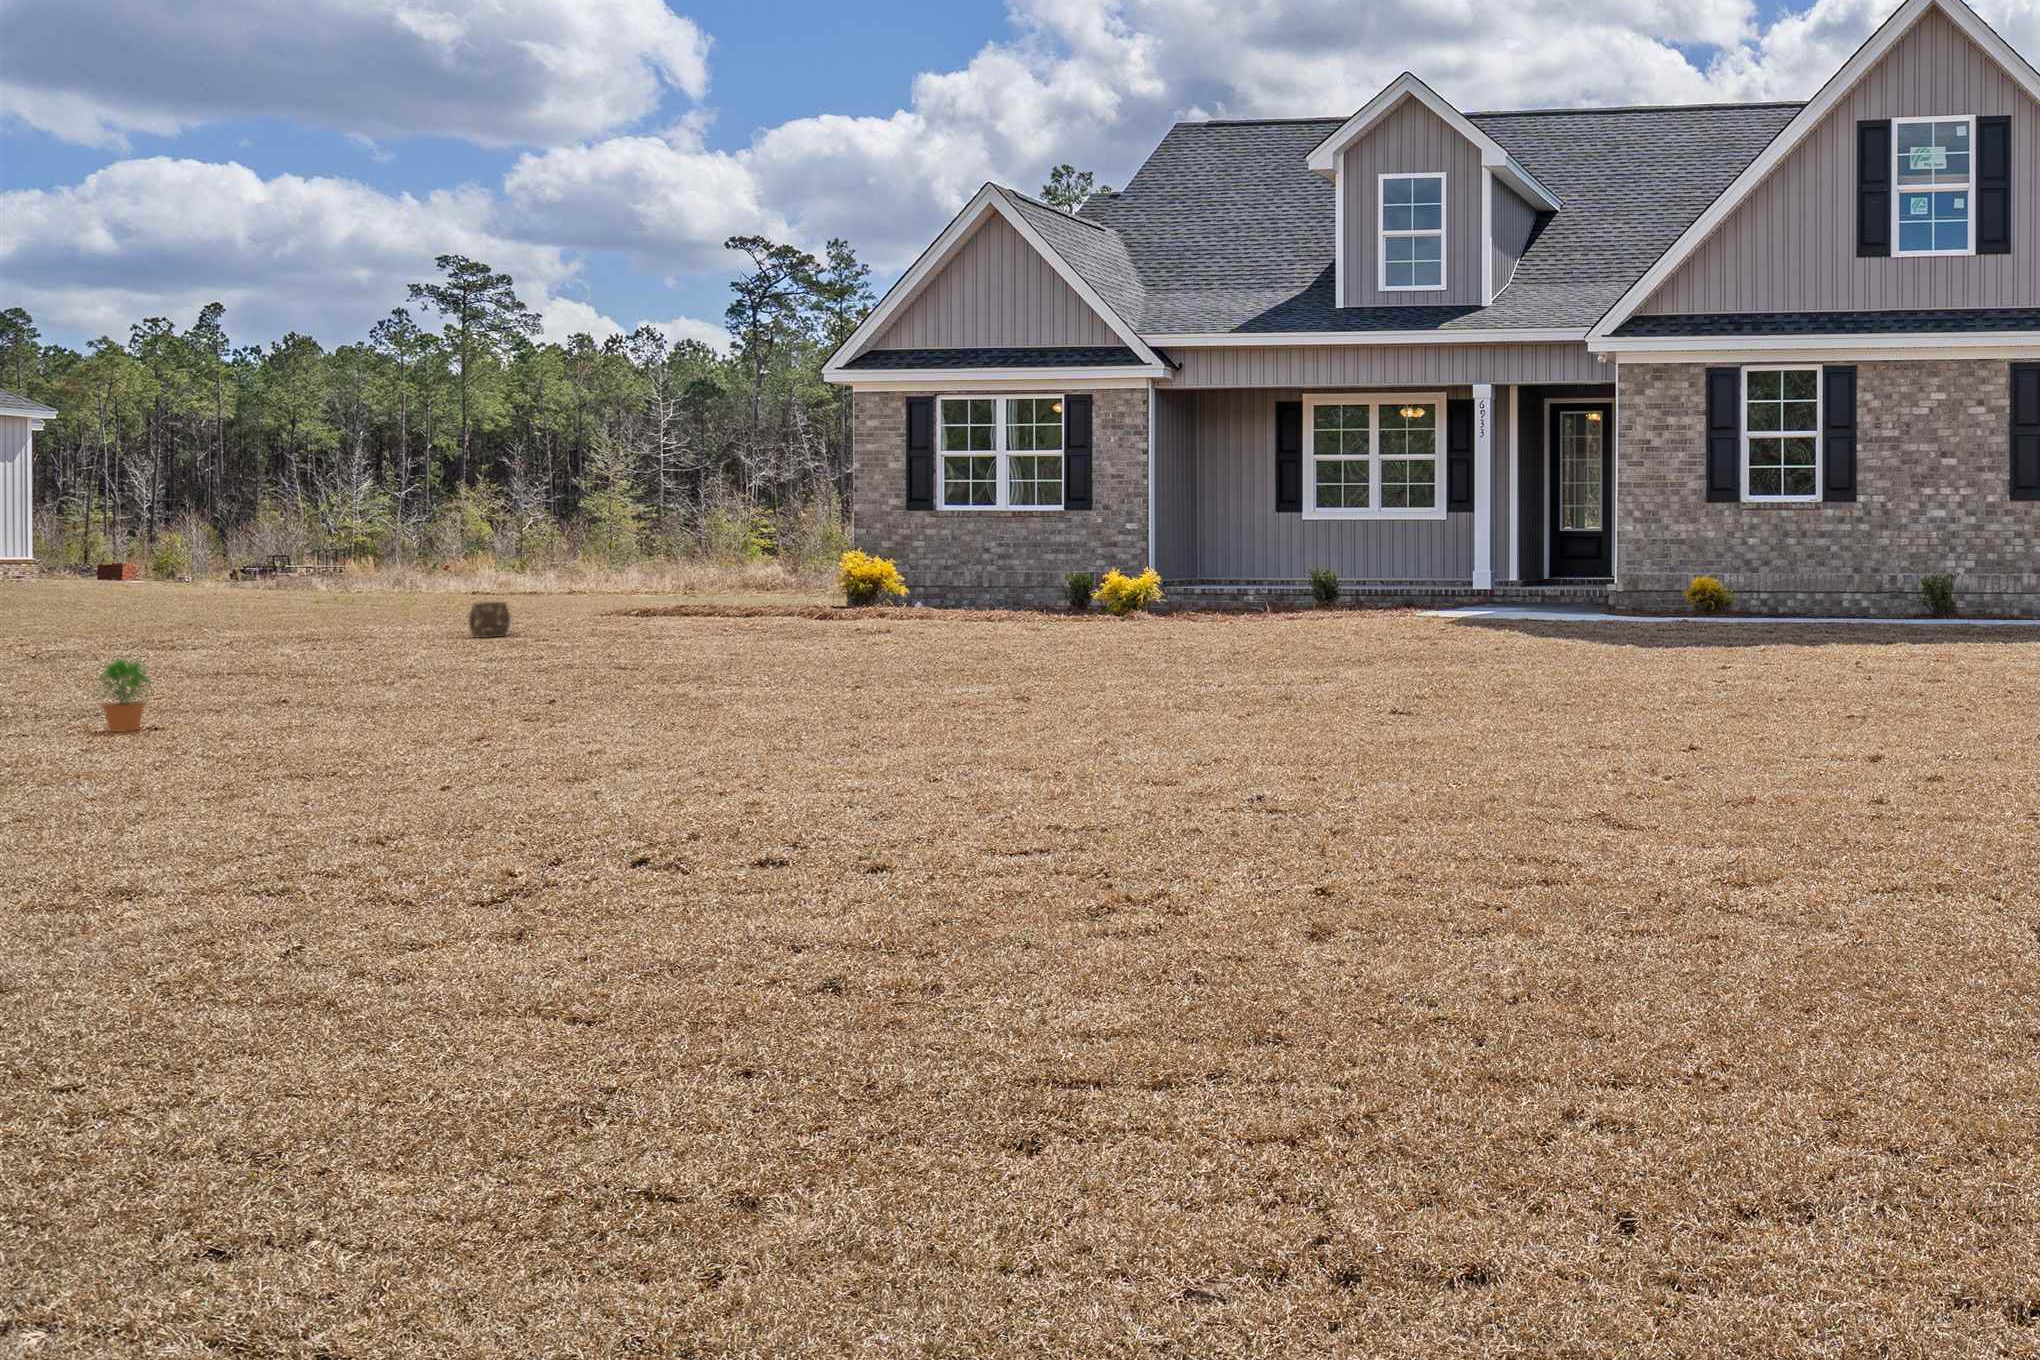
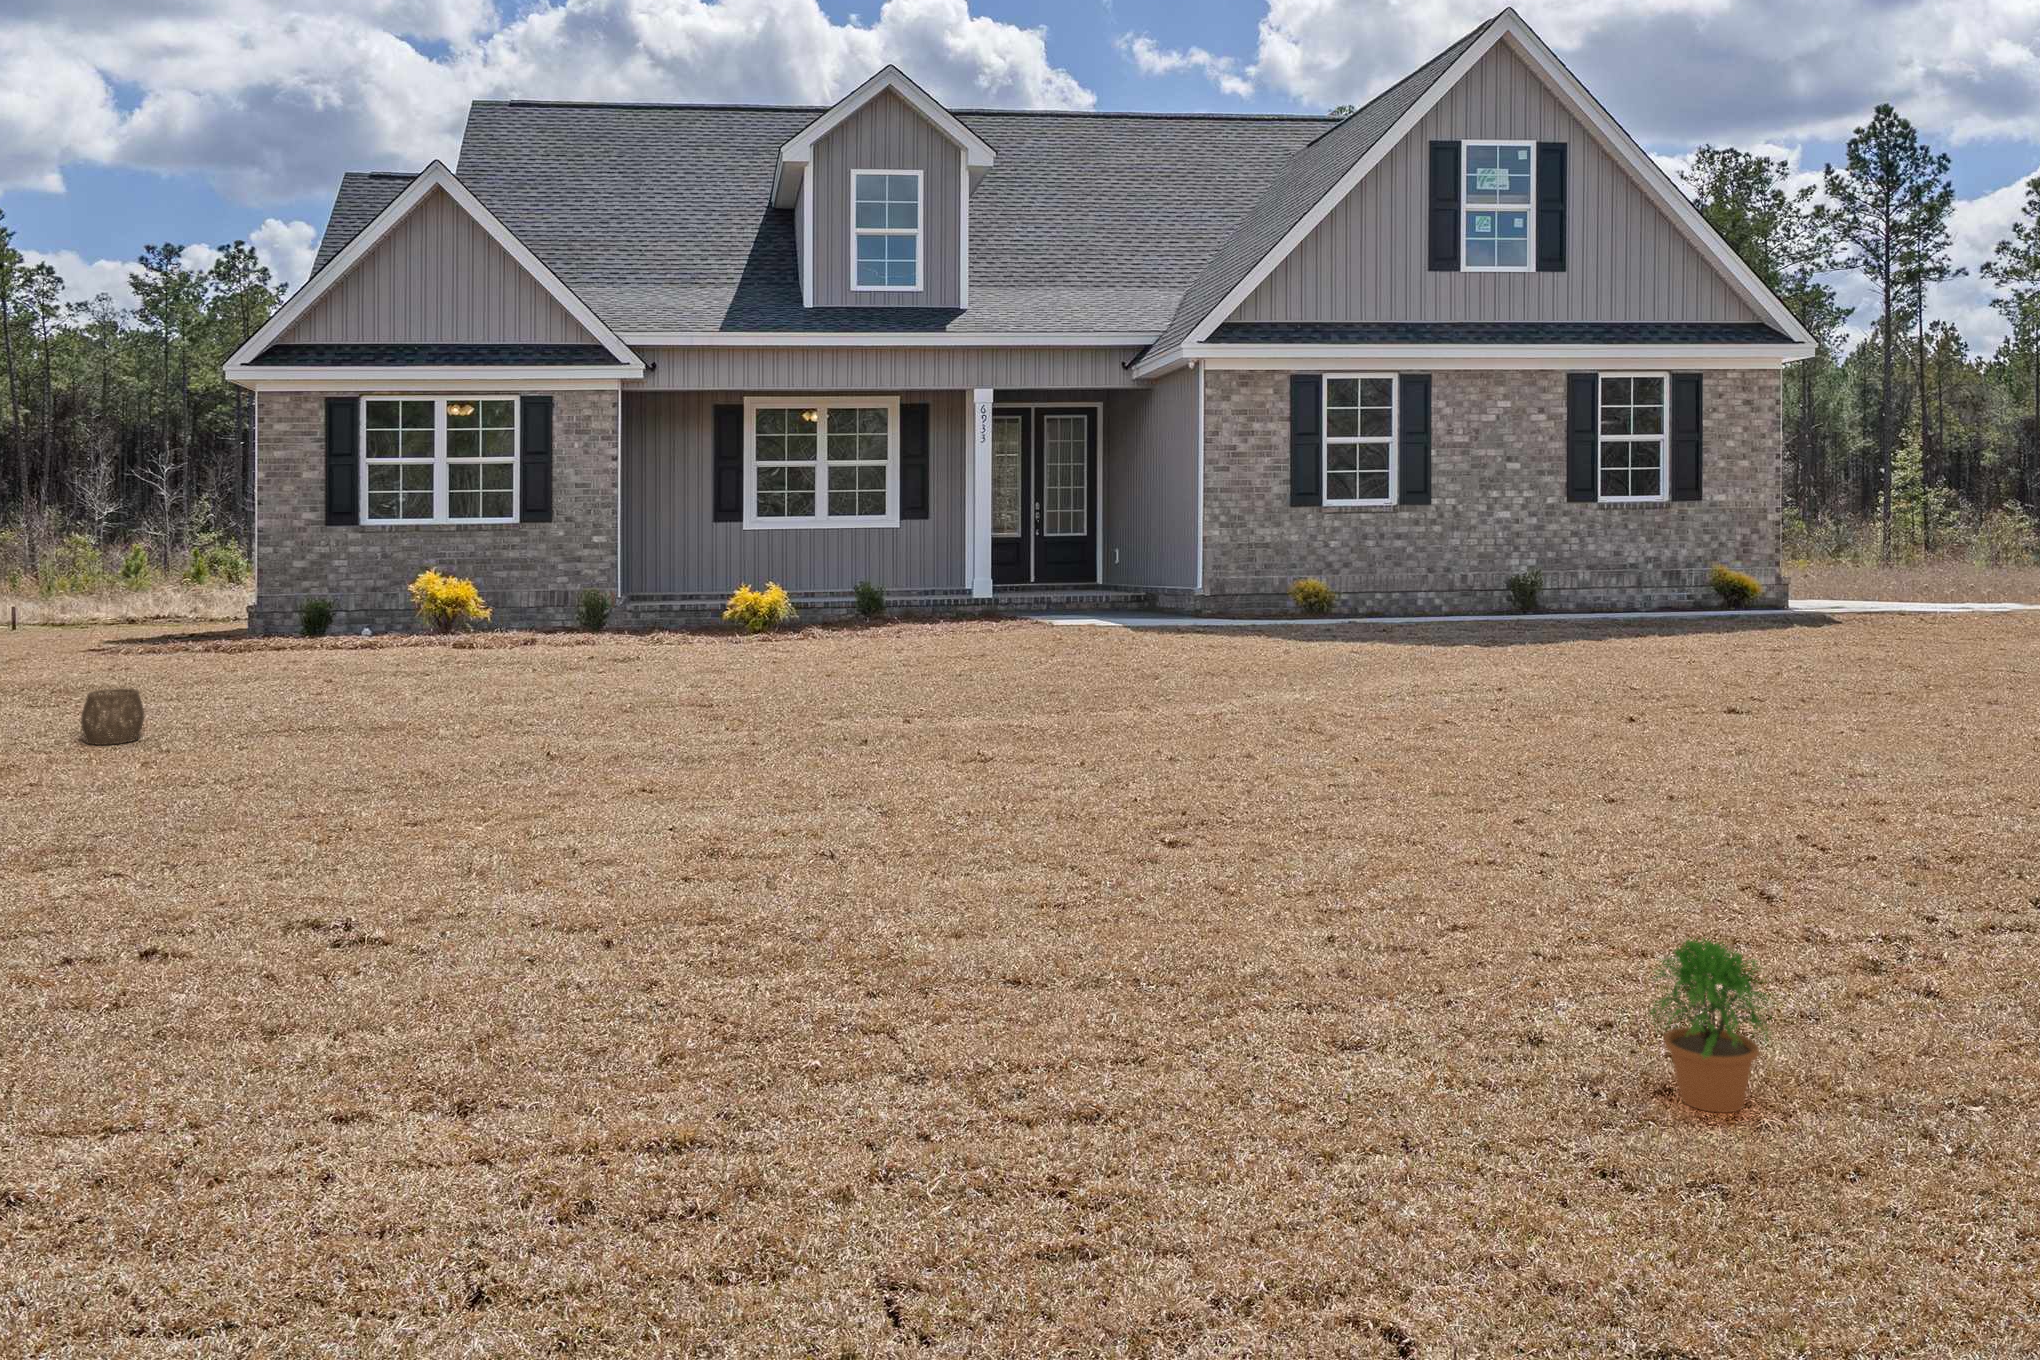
potted plant: present [96,657,153,732] -> present [1650,938,1782,1113]

